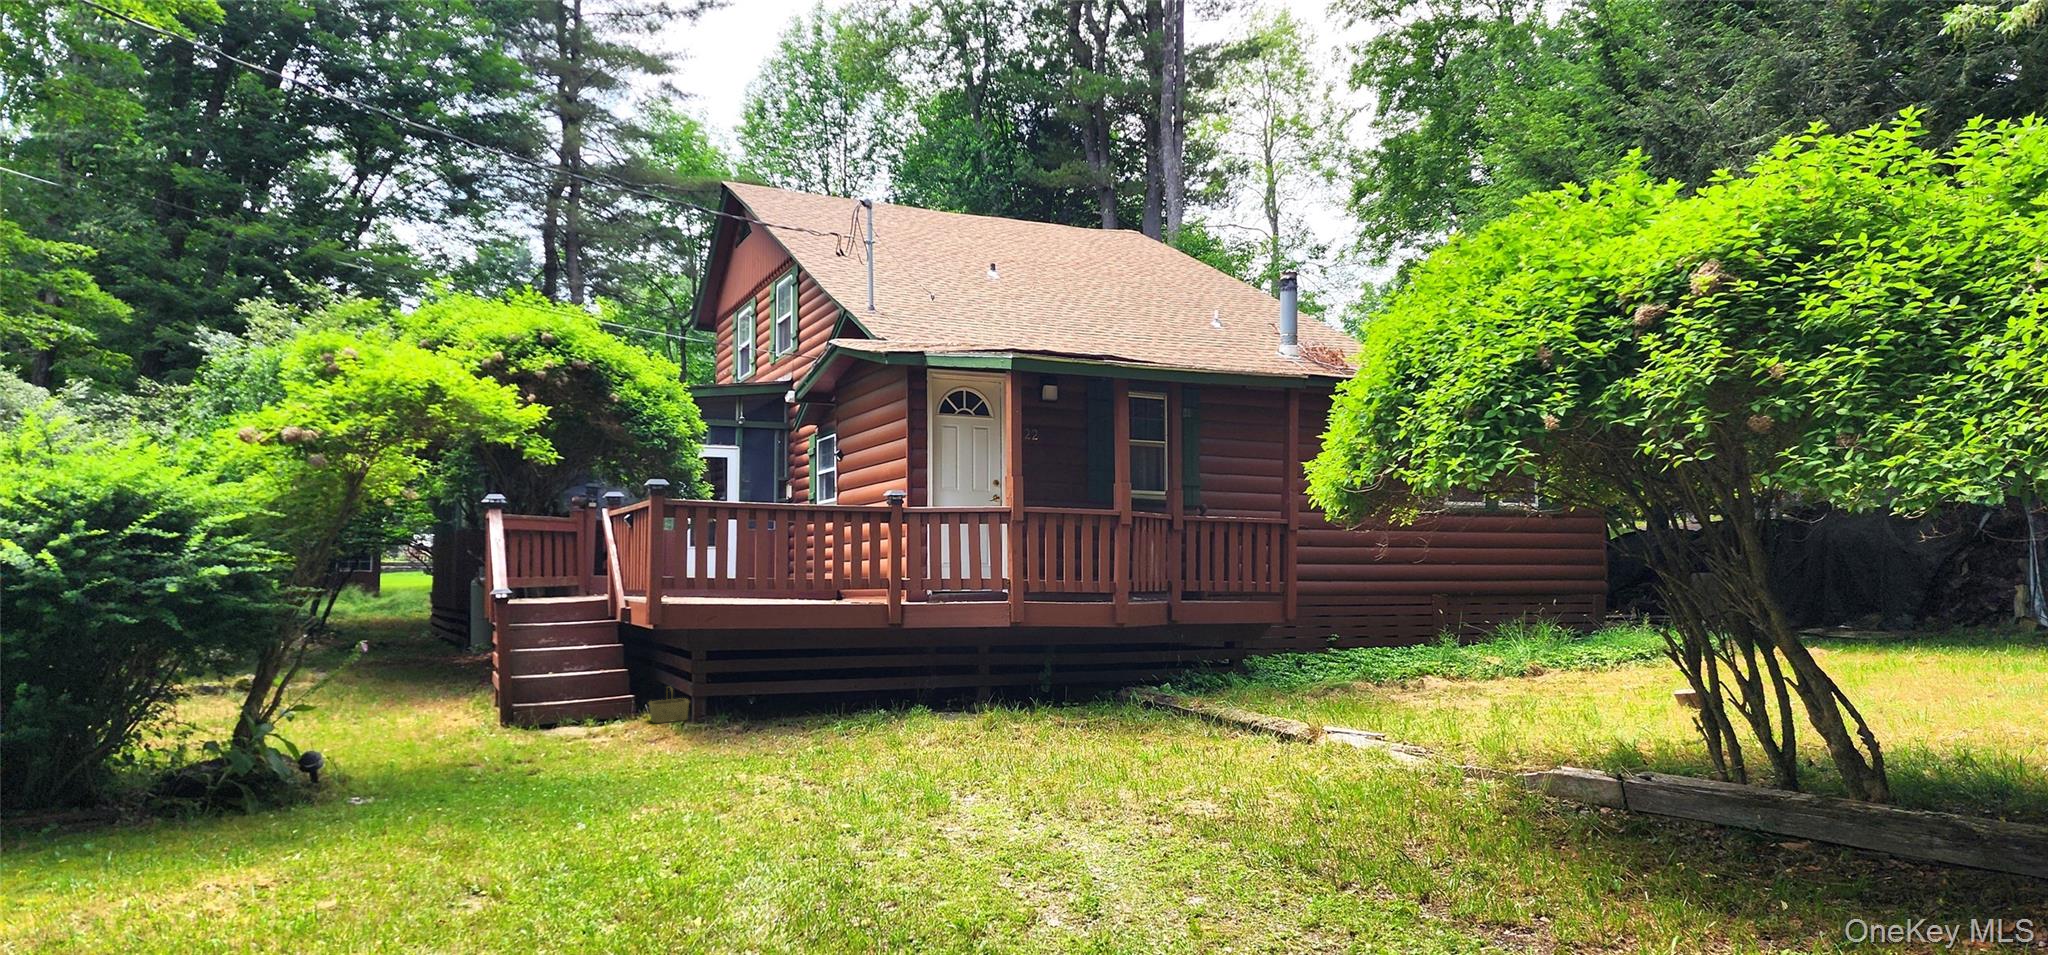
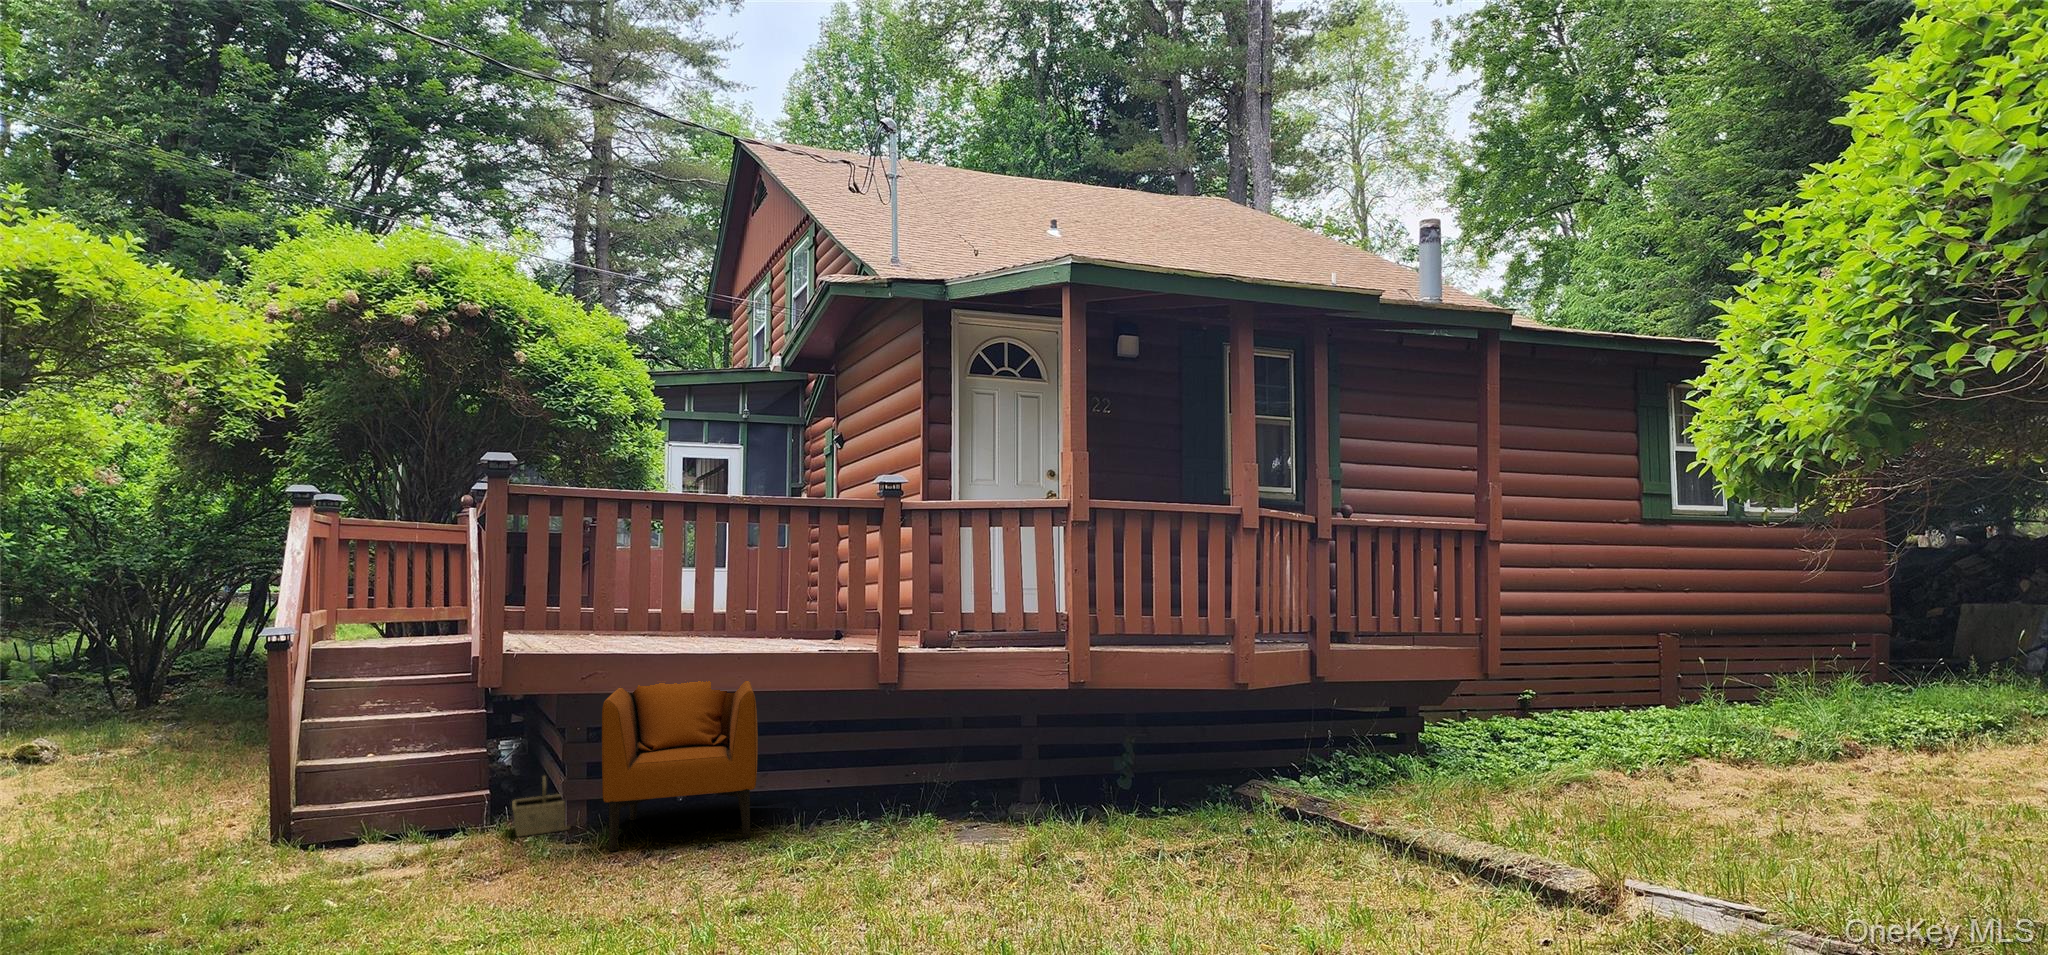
armchair: none [717,618,813,728] -> present [602,680,758,851]

